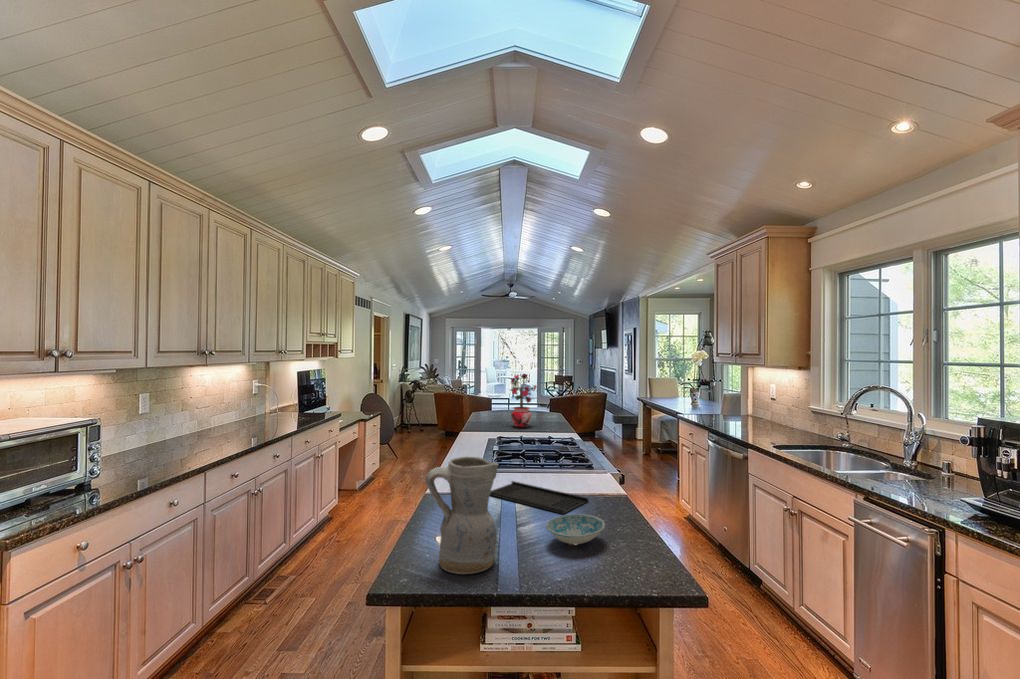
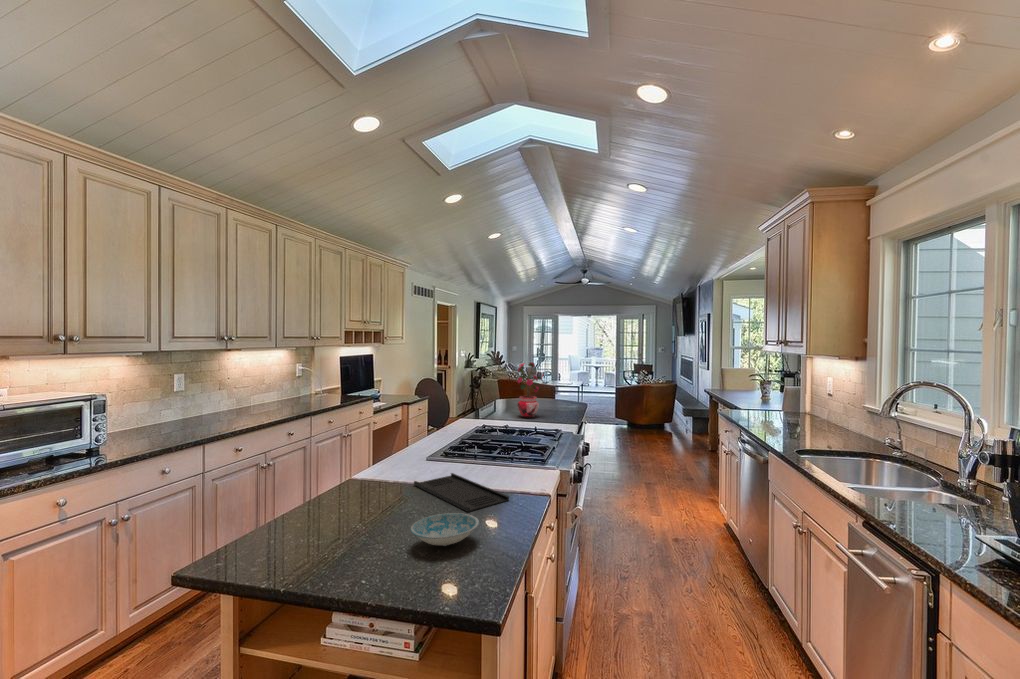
ceramic pitcher: present [426,457,498,574] -> none [273,447,349,566]

